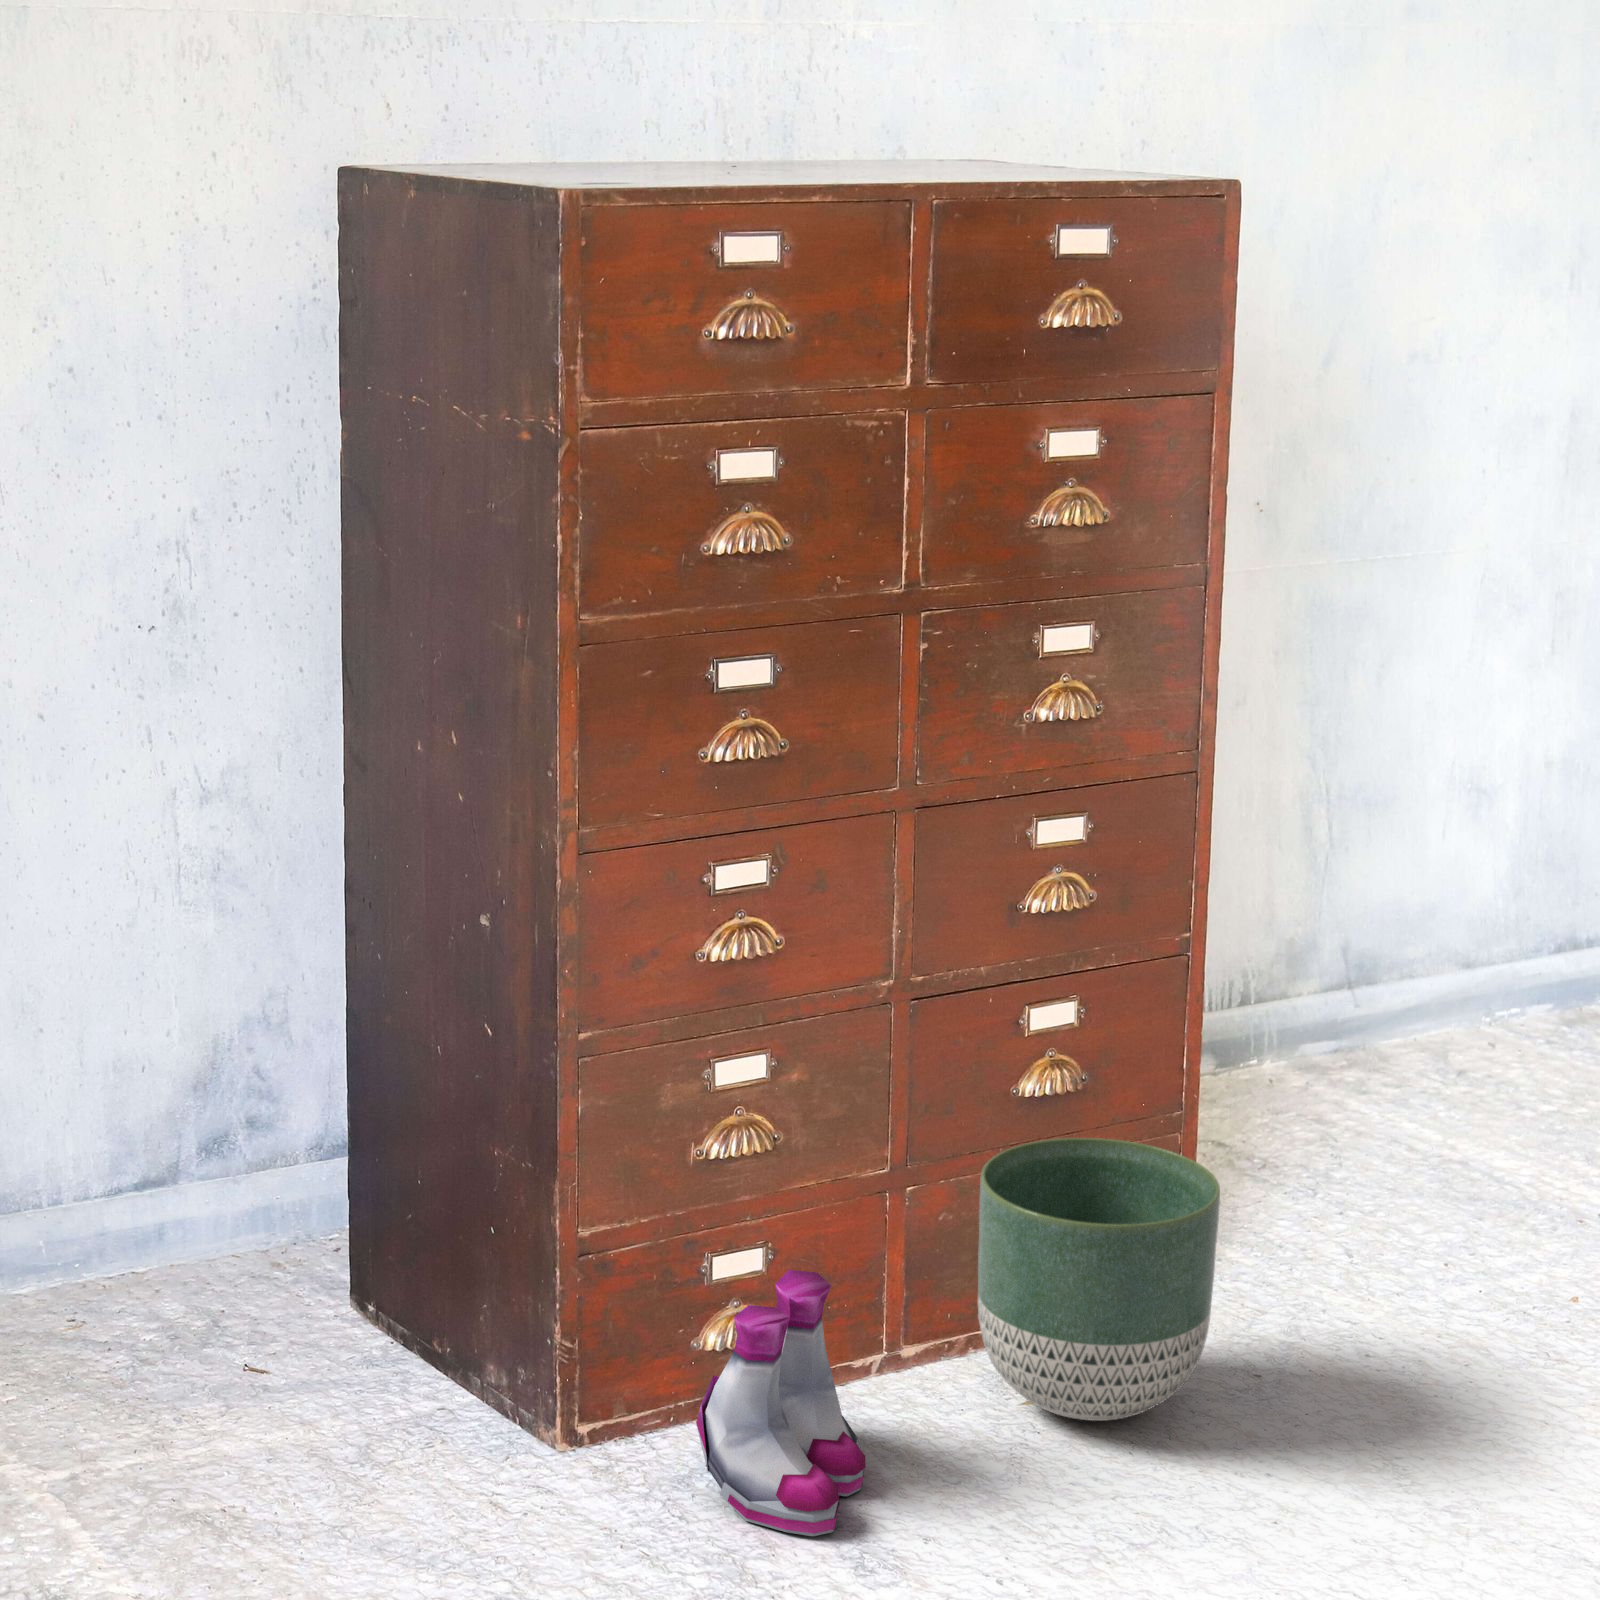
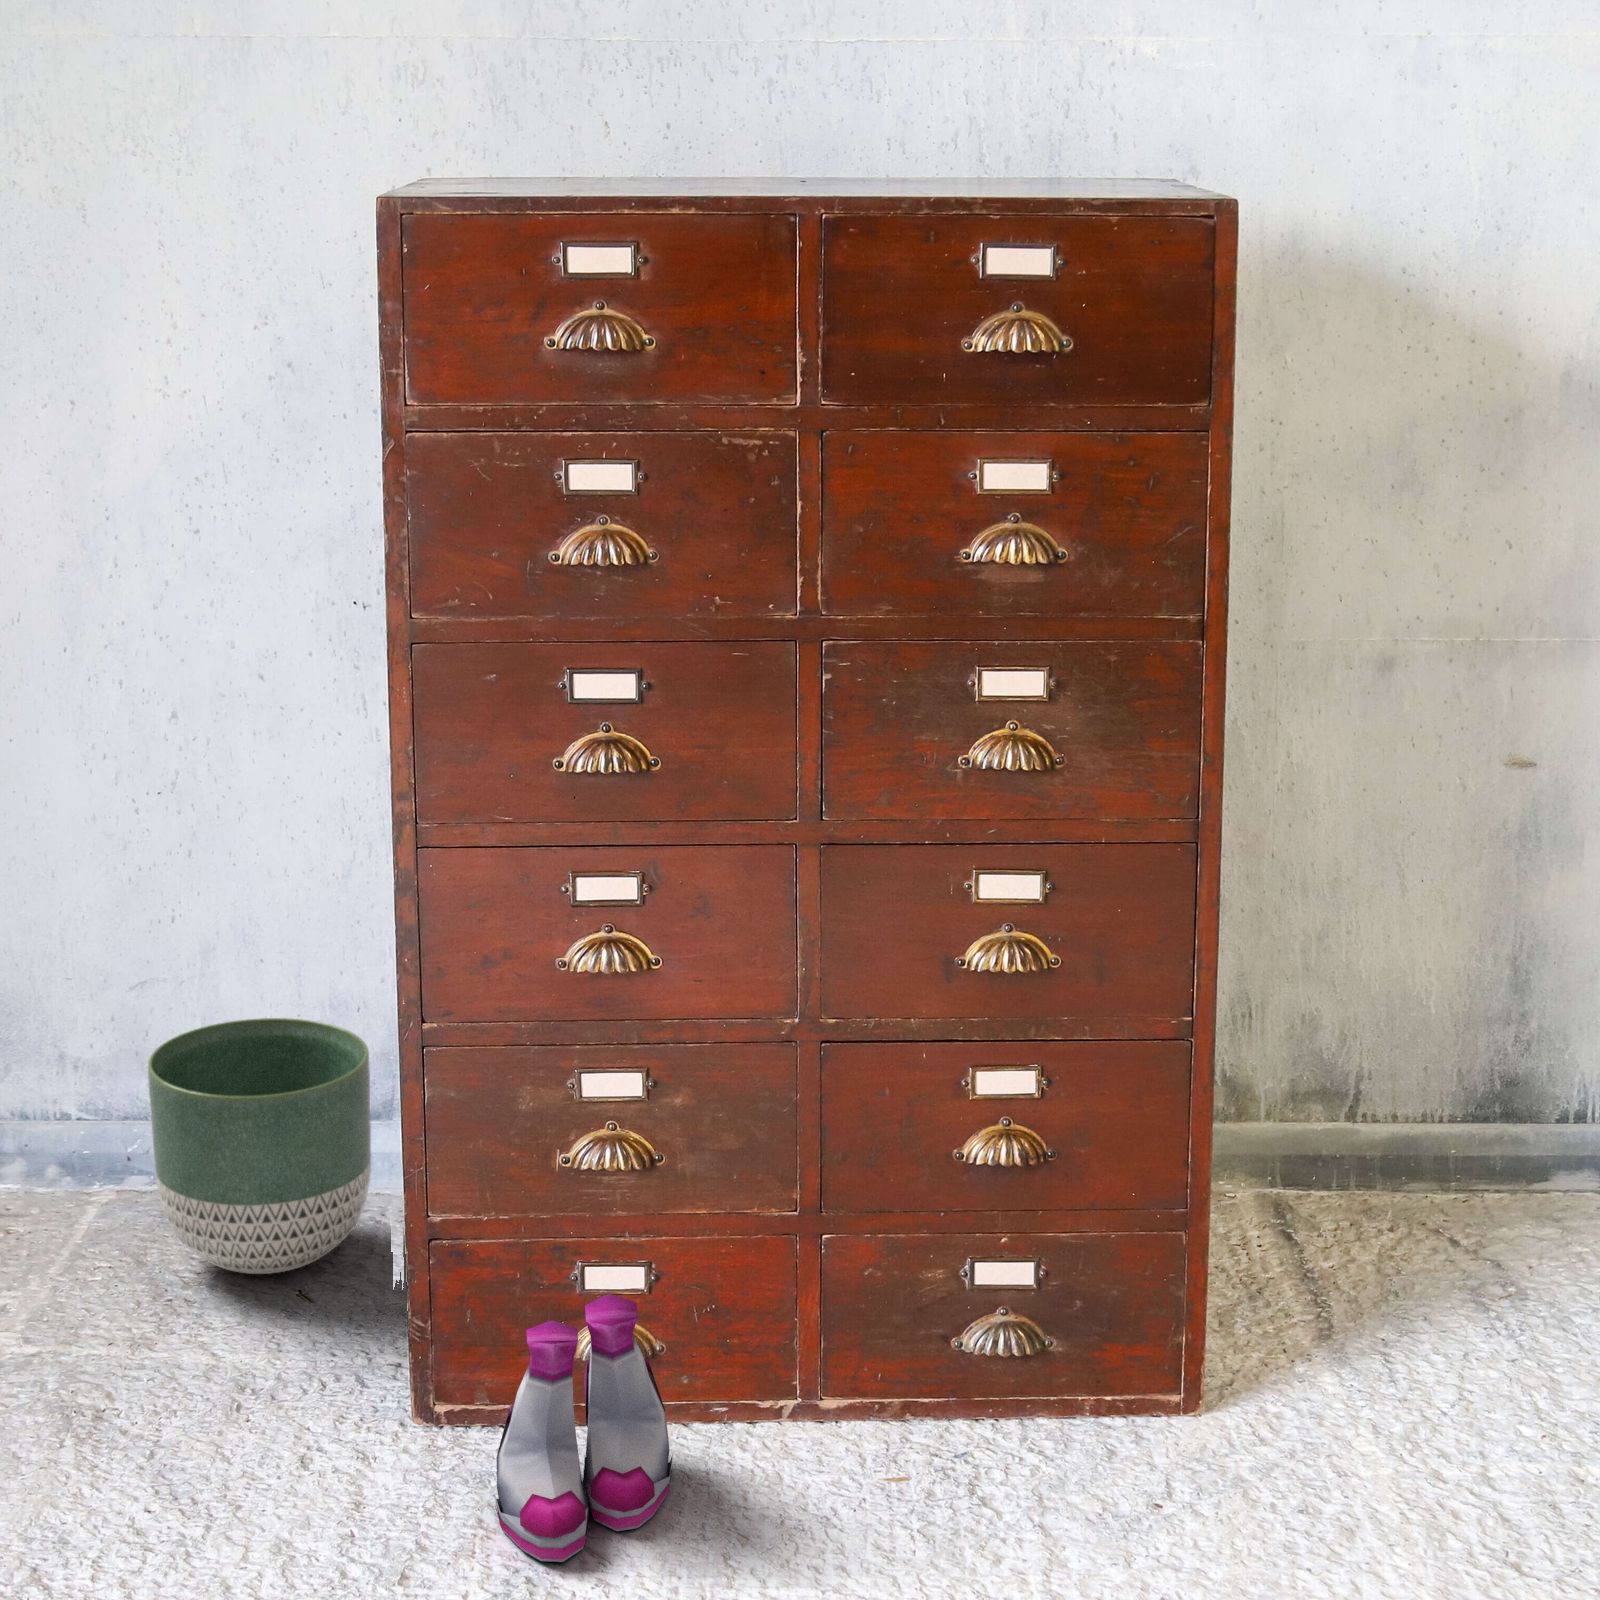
planter: present [978,1138,1220,1421] -> present [148,1018,371,1274]

